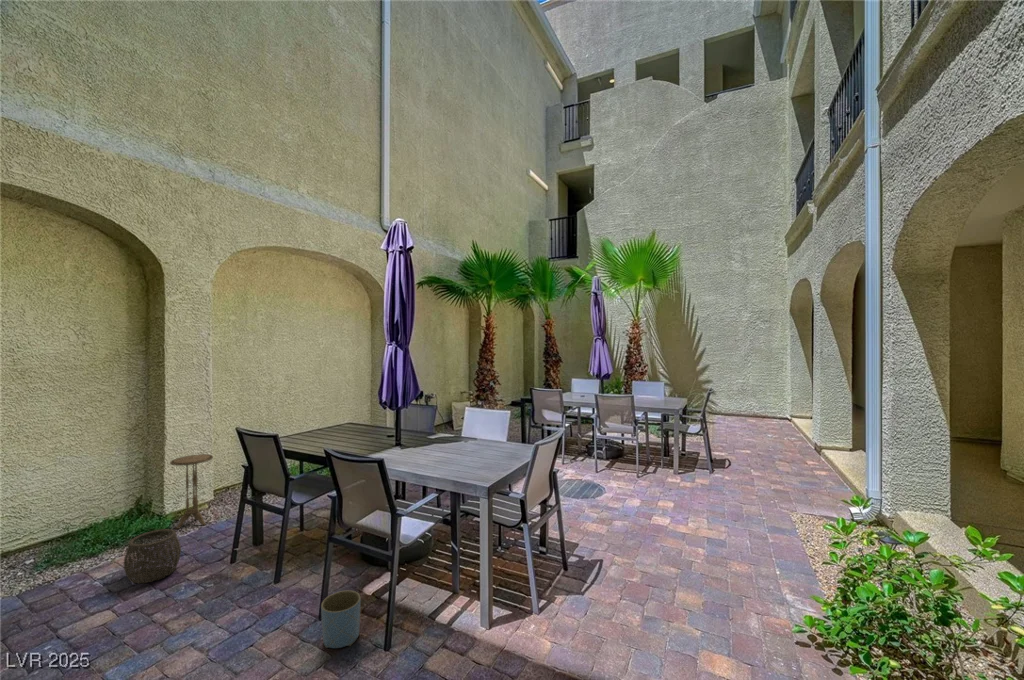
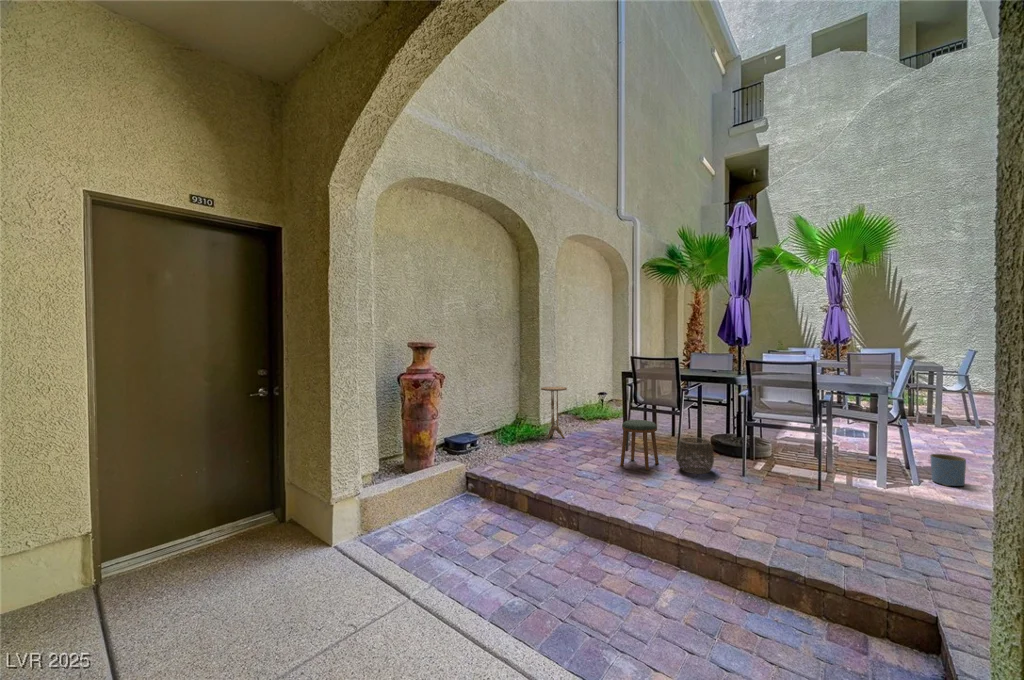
stool: none [186,521,250,604] -> present [620,420,659,470]
woven basket: present [124,529,181,584] -> present [676,437,714,474]
planter: present [321,590,361,648] -> present [930,454,966,486]

